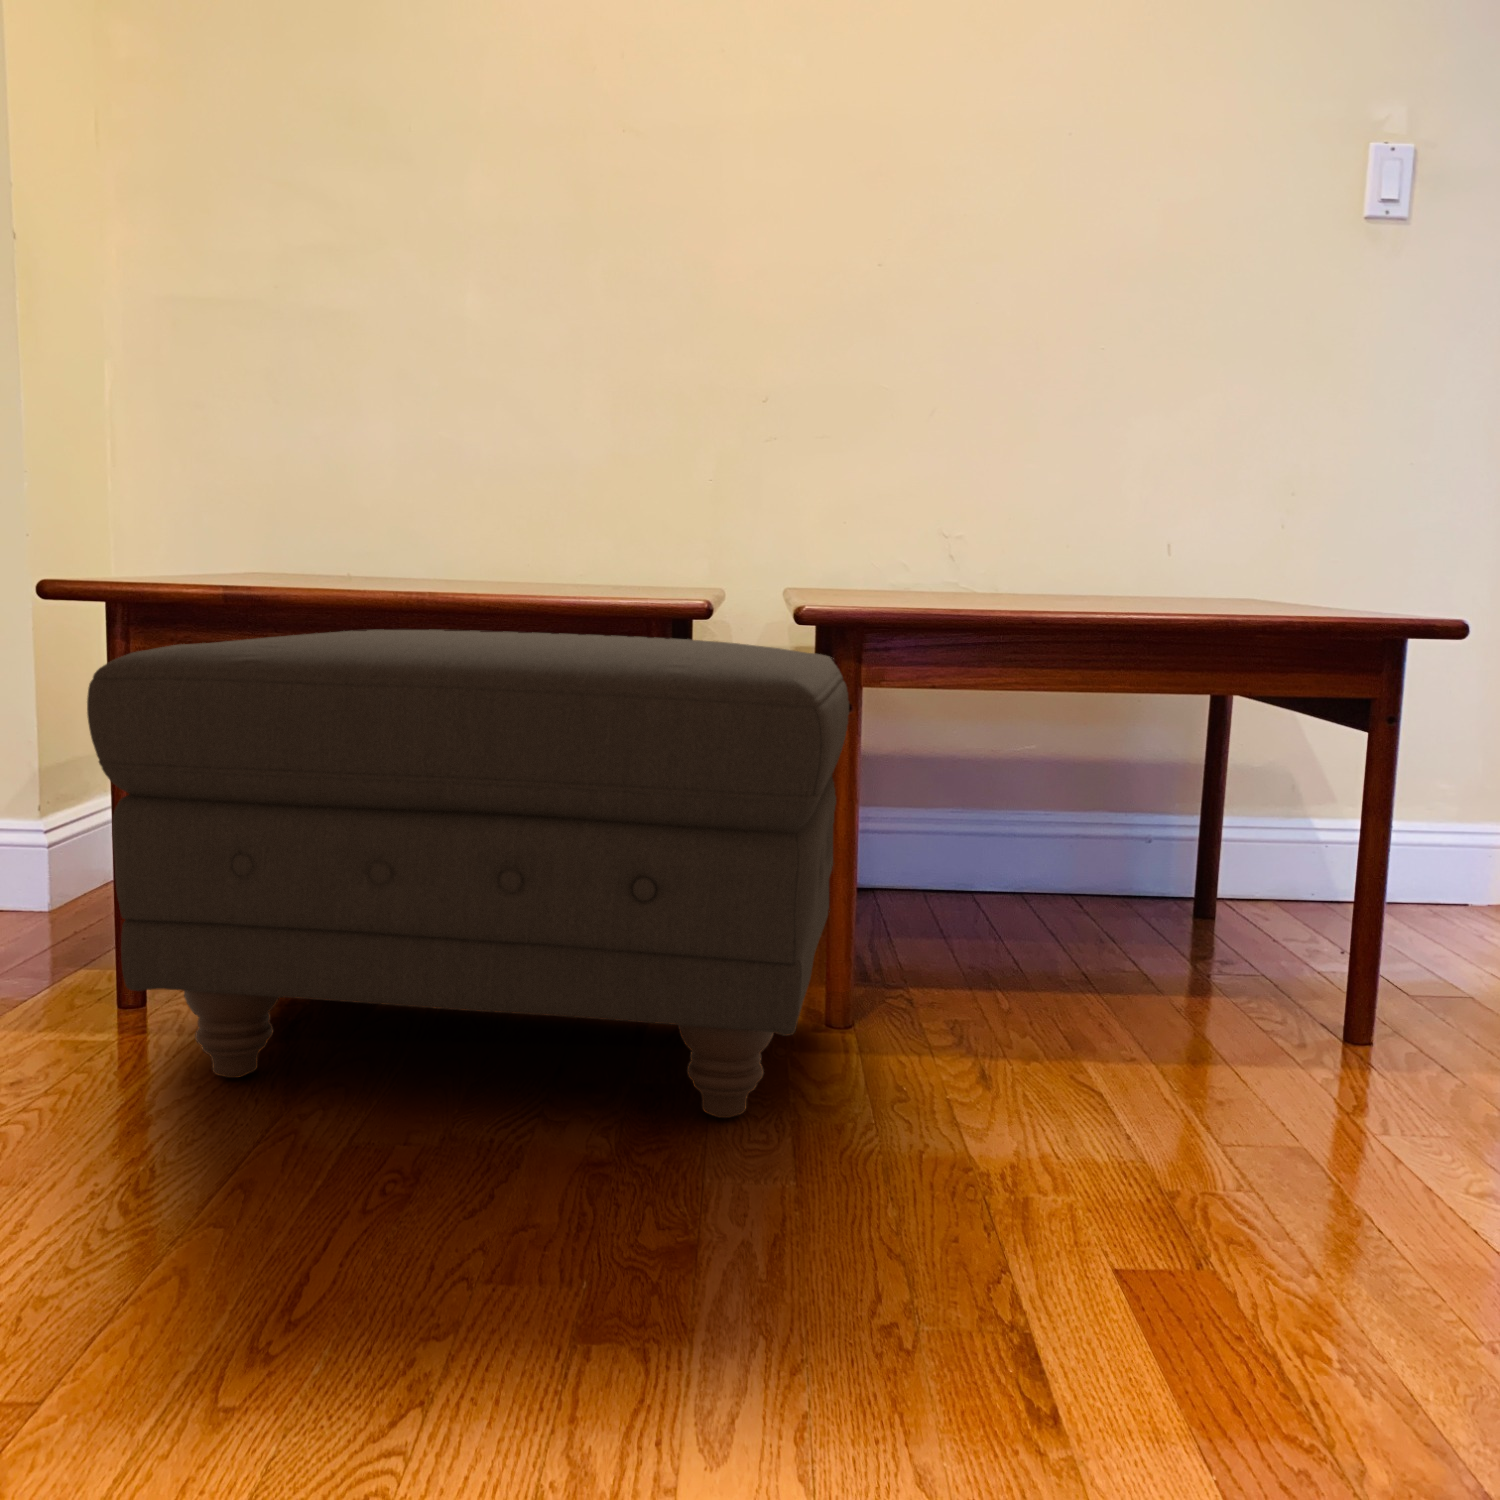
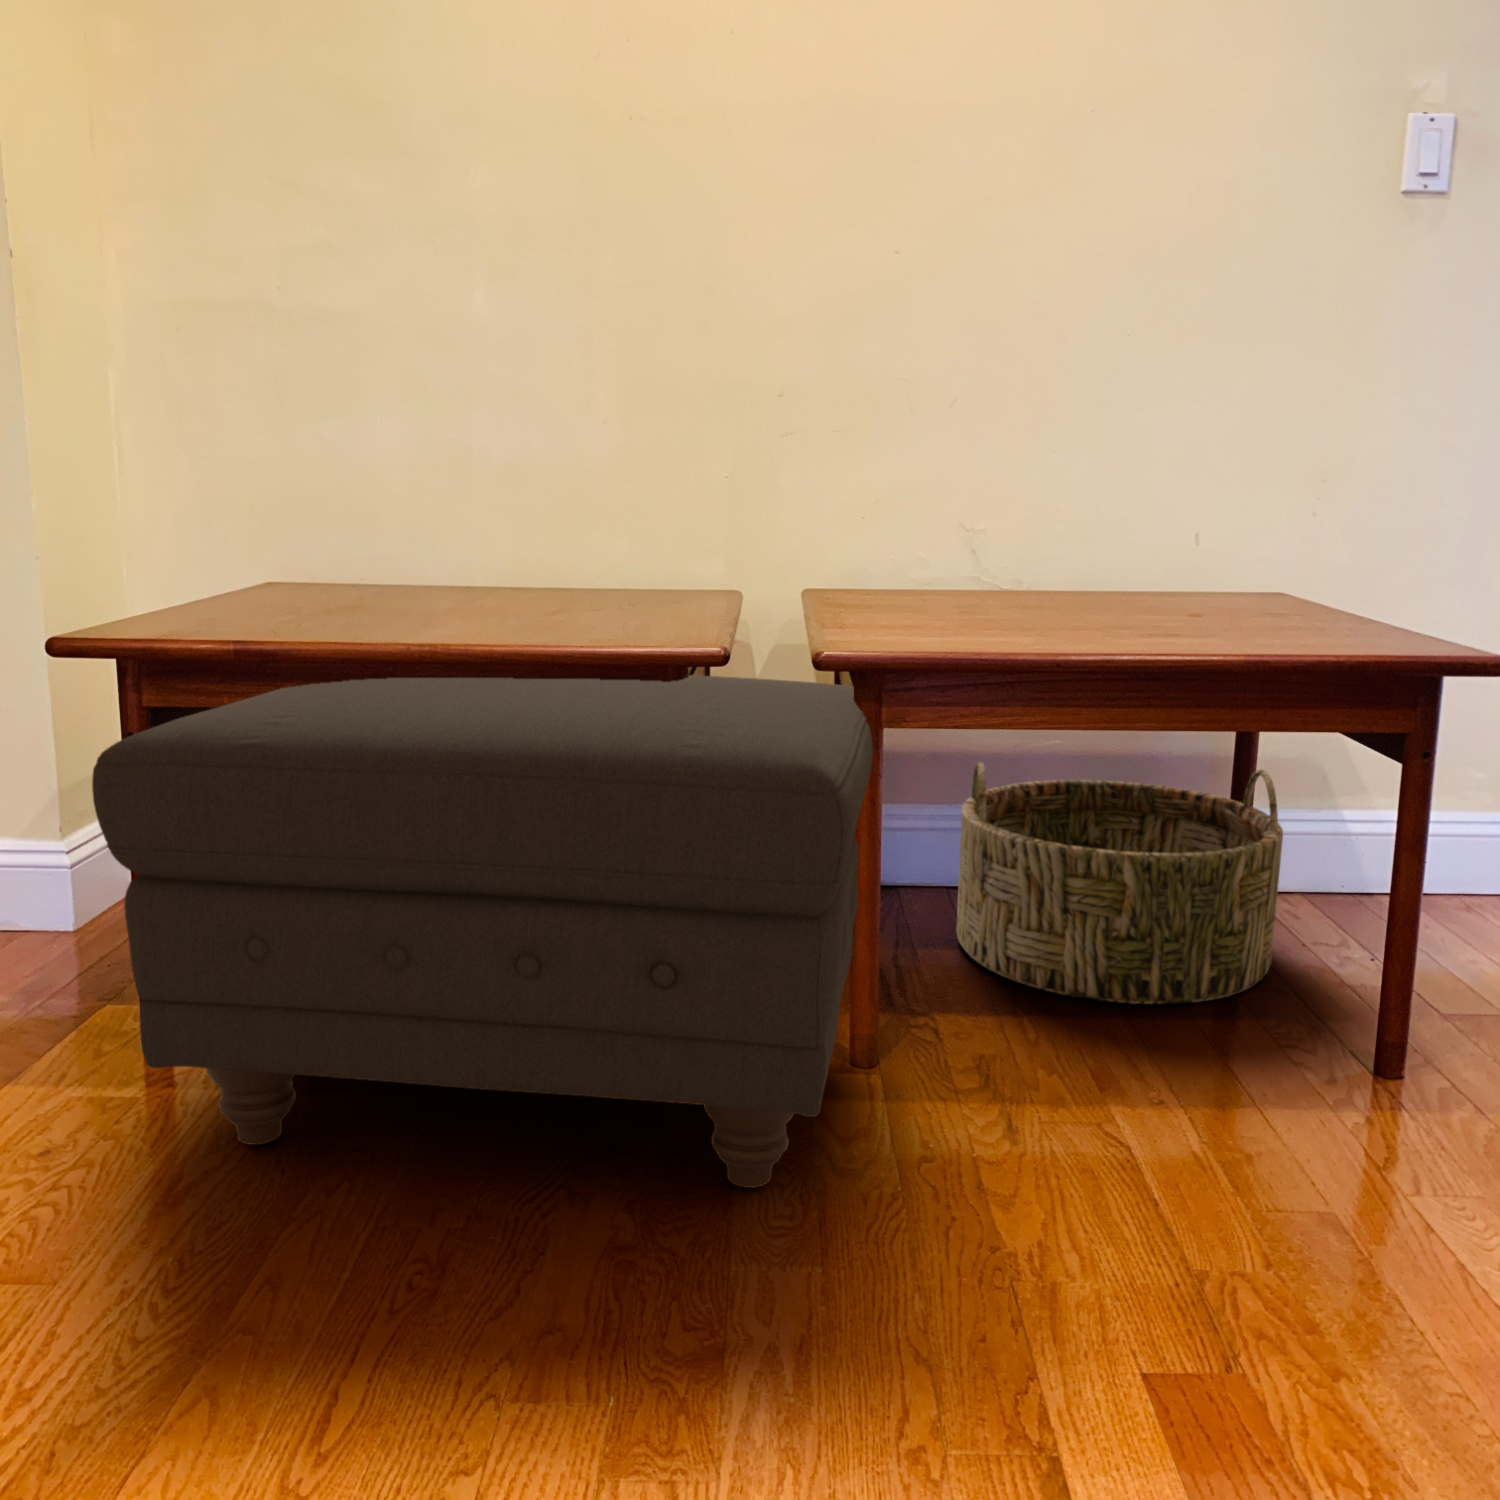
basket: none [928,755,1245,984] -> present [956,761,1283,1004]

